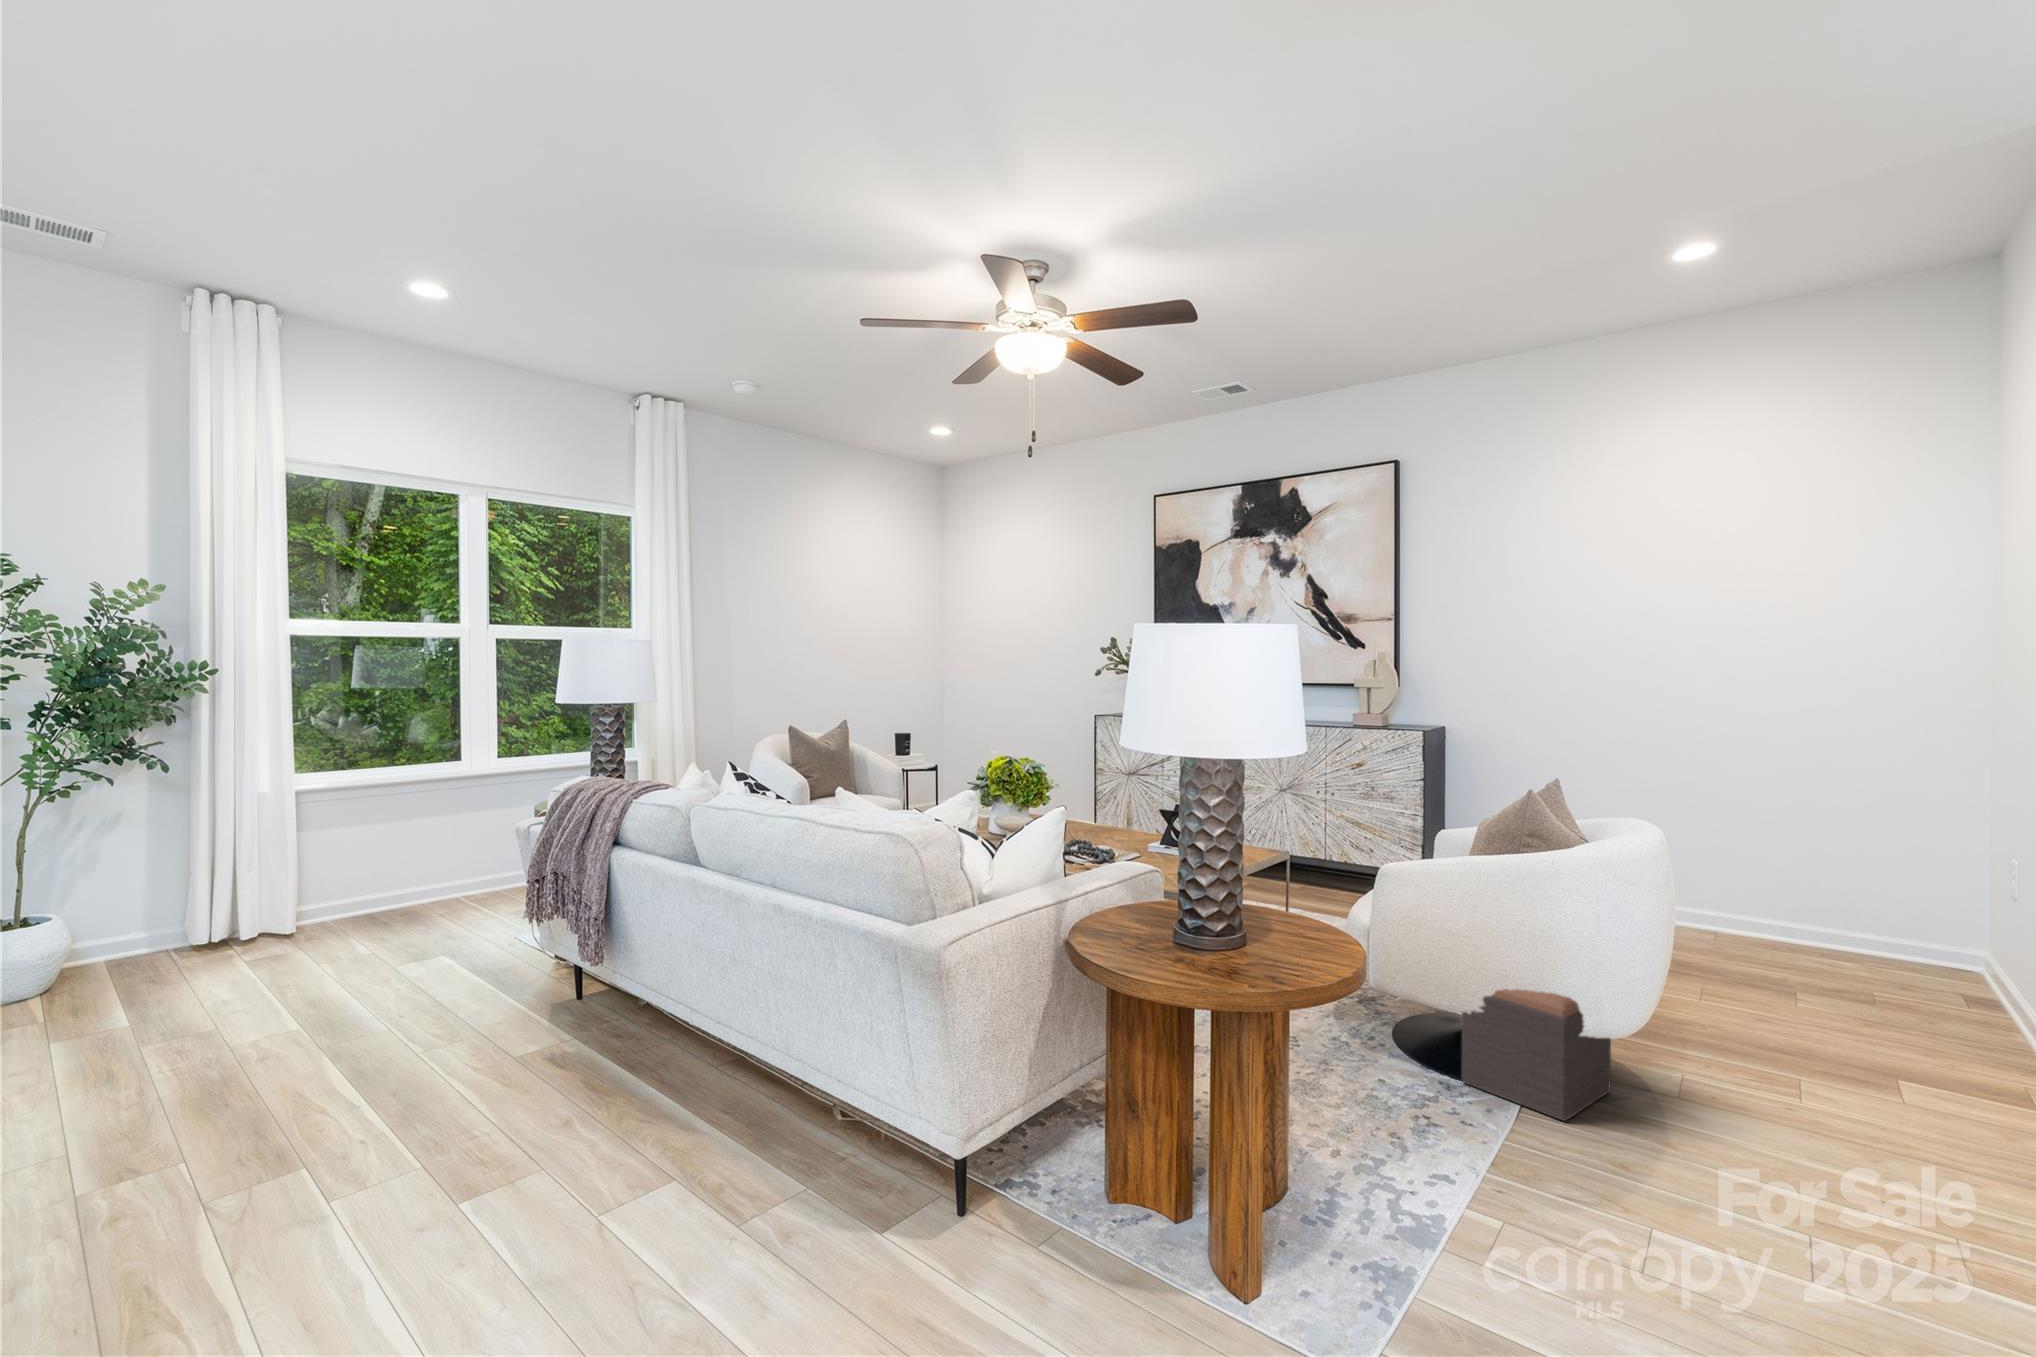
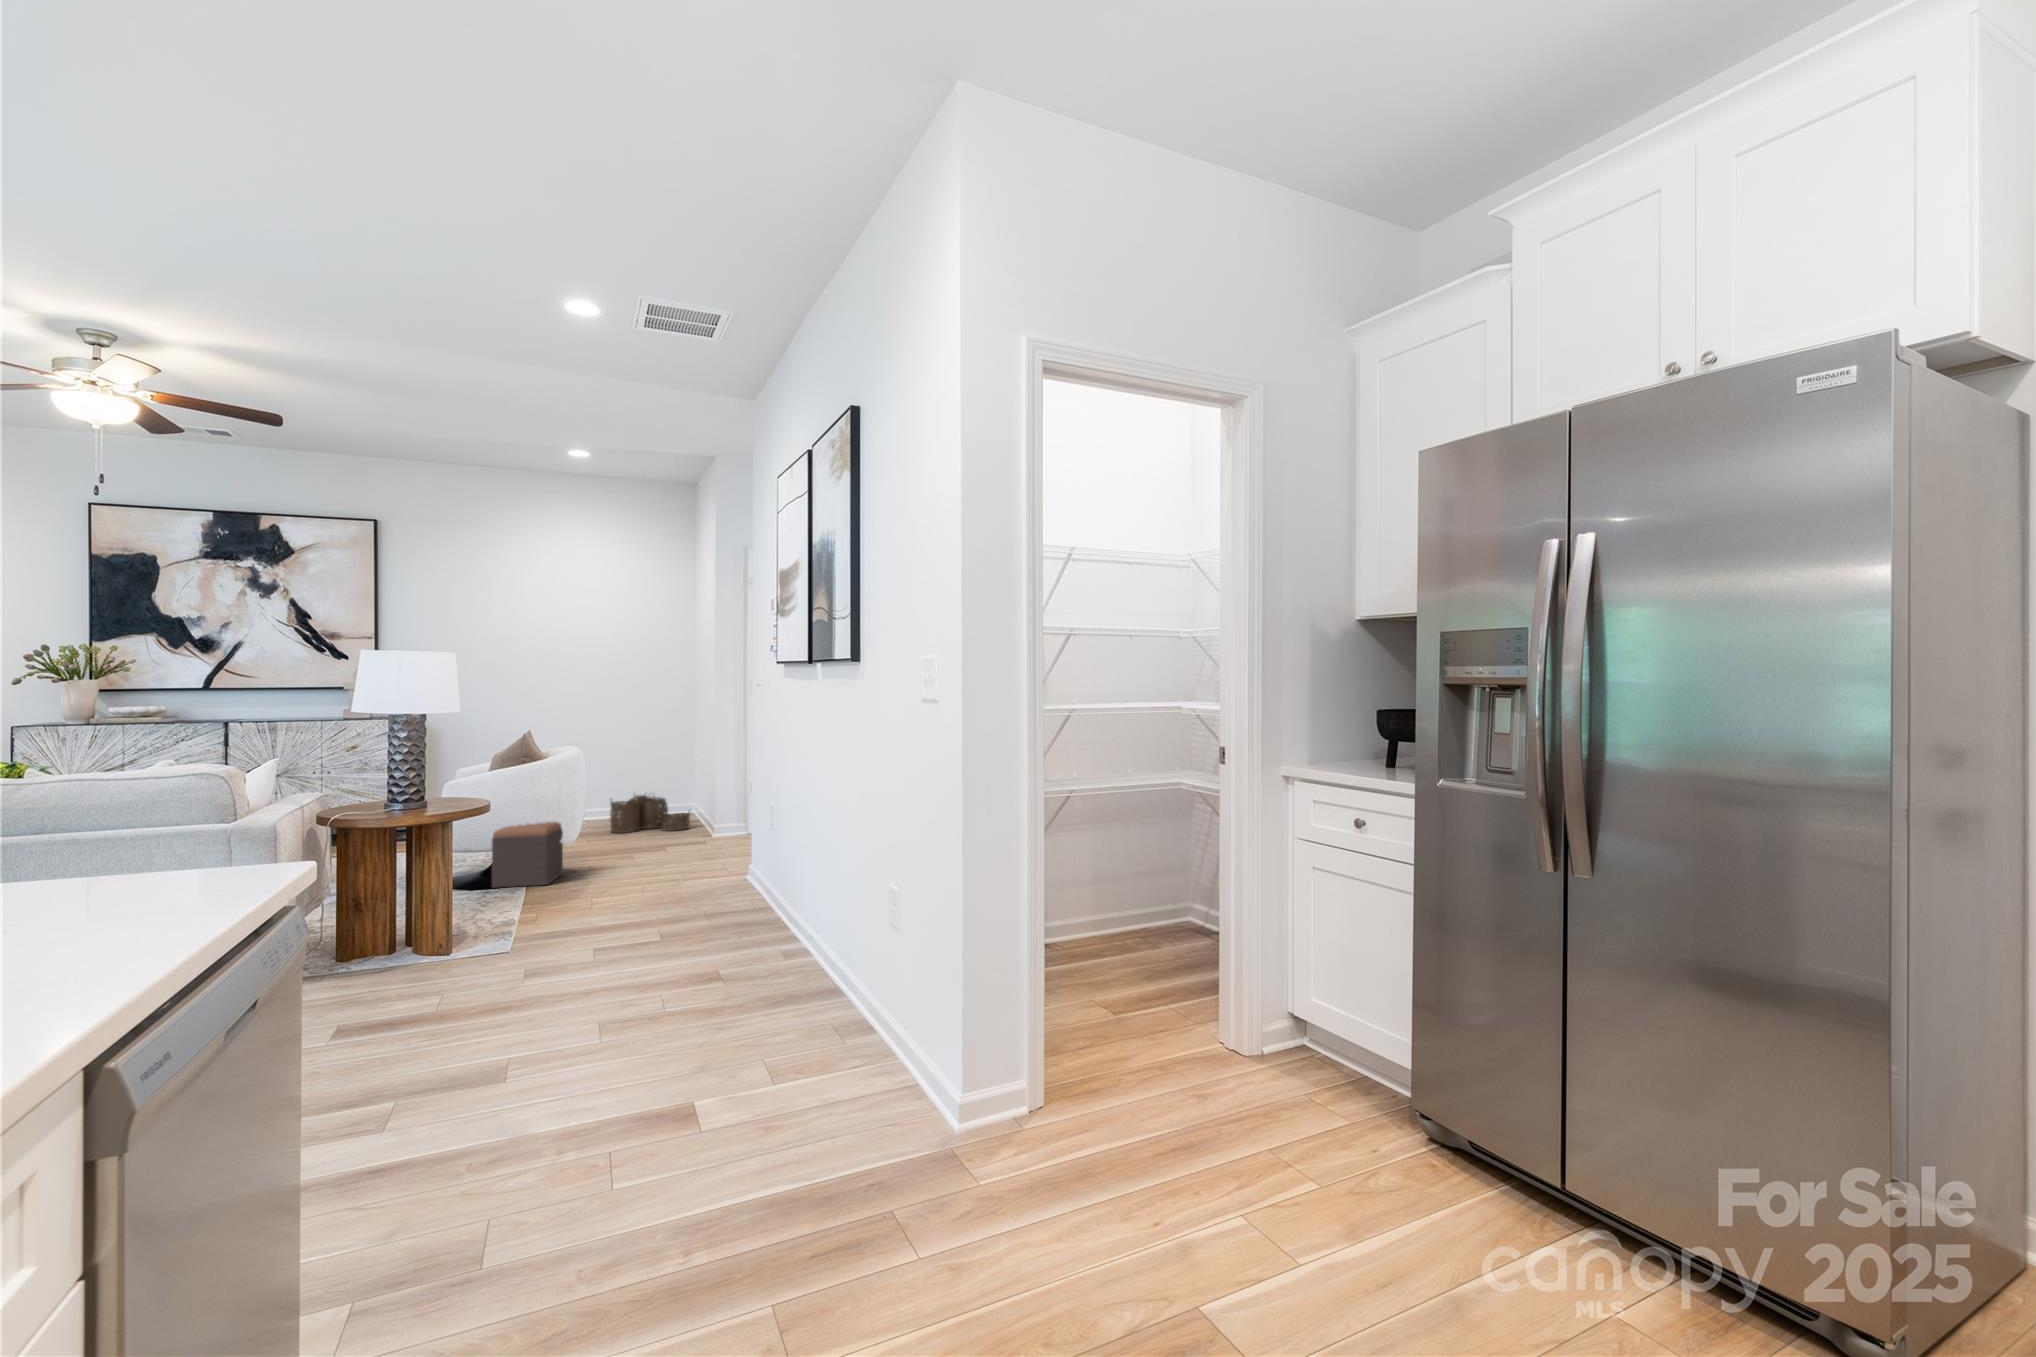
woven basket: none [1753,900,1963,1019] -> present [610,795,690,833]

